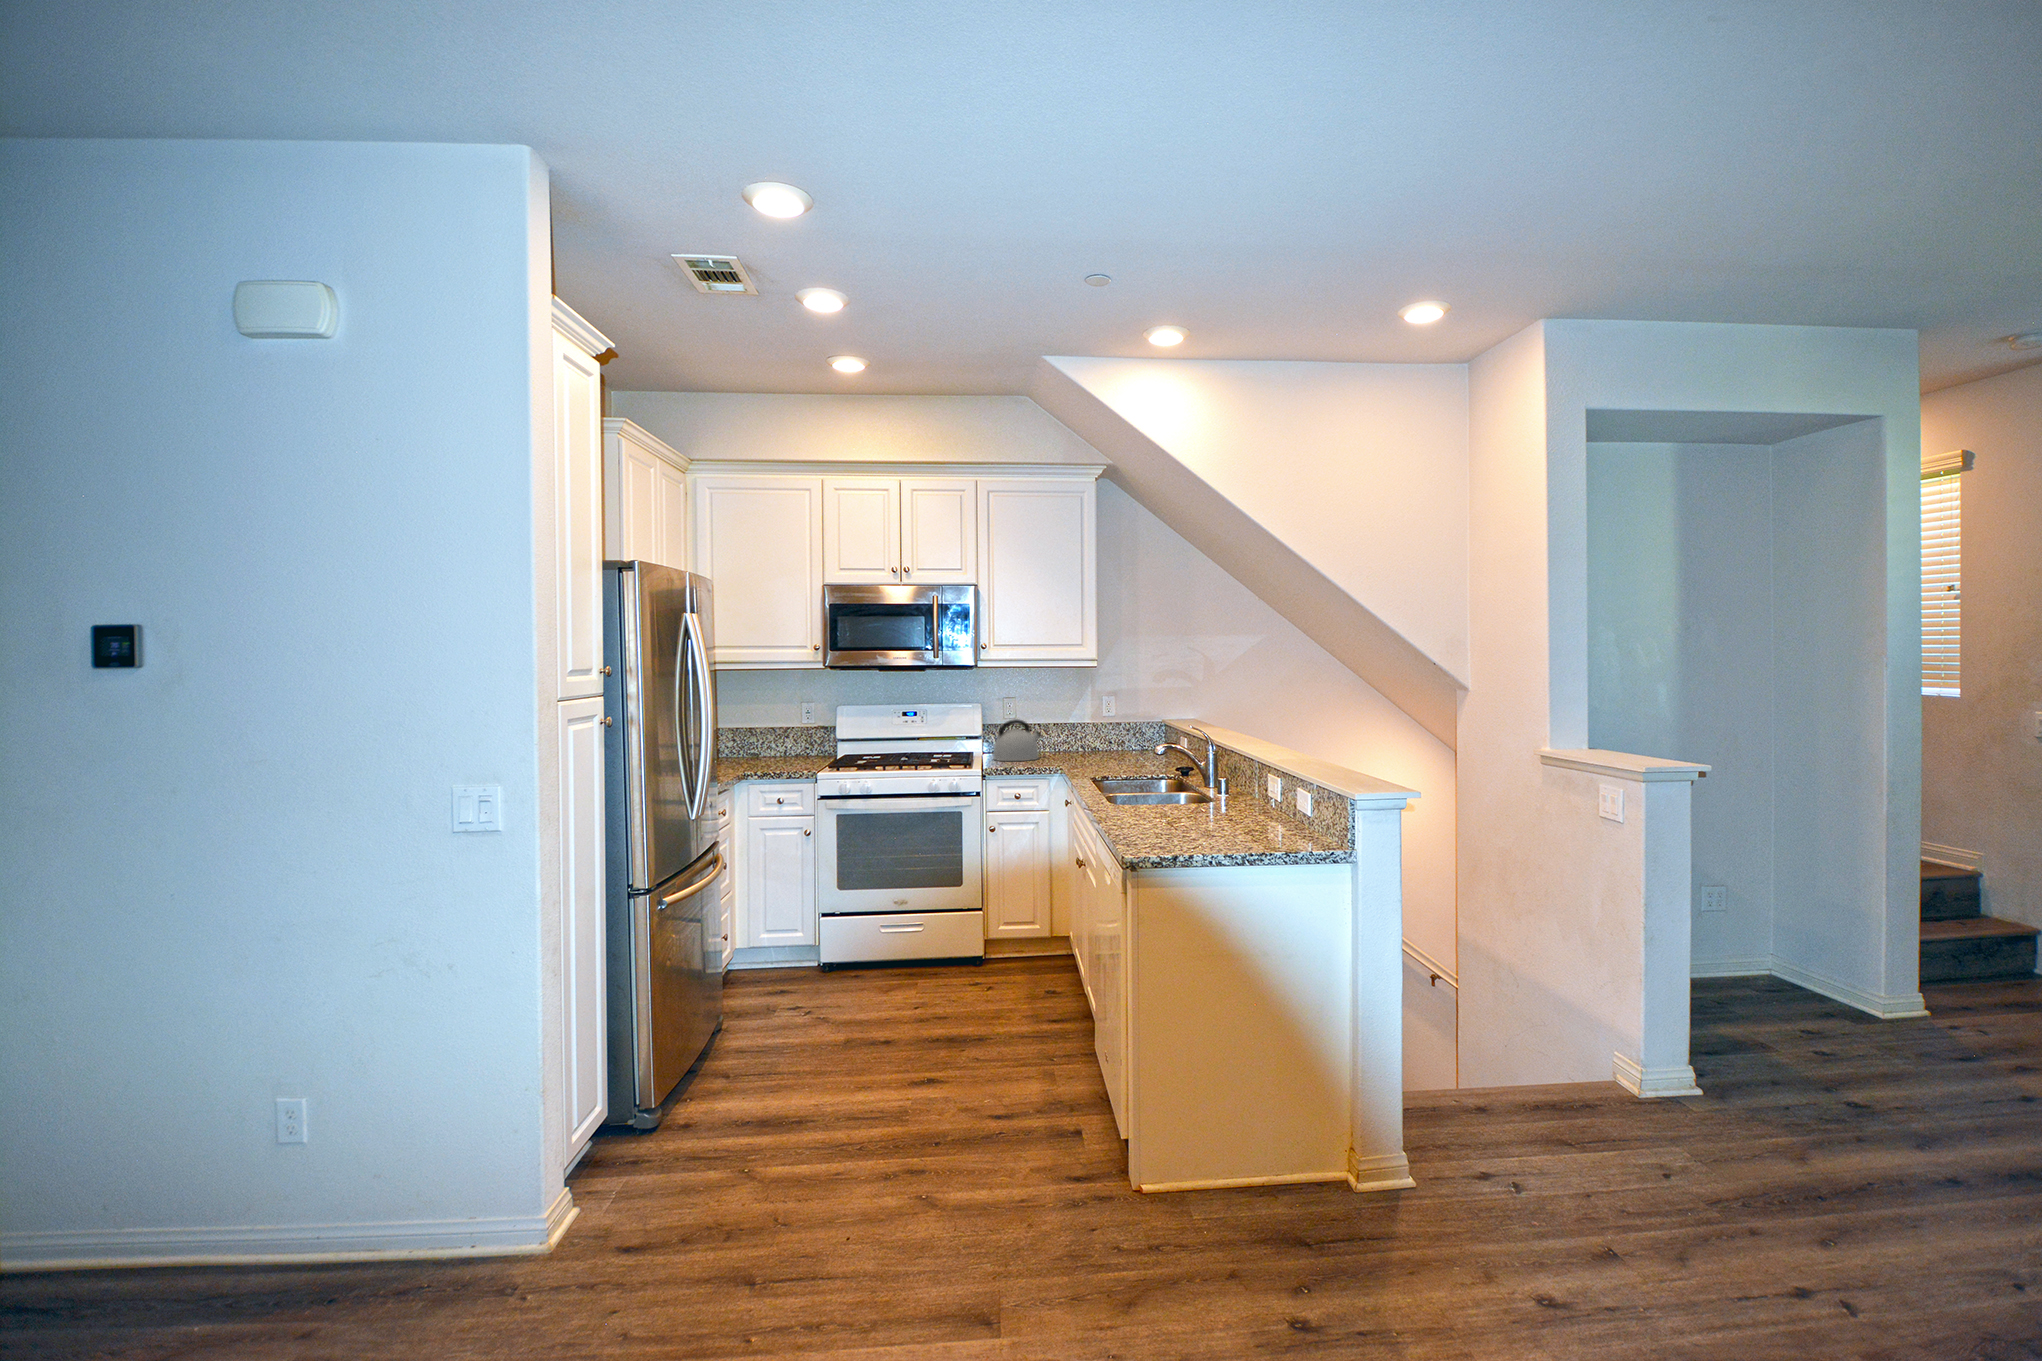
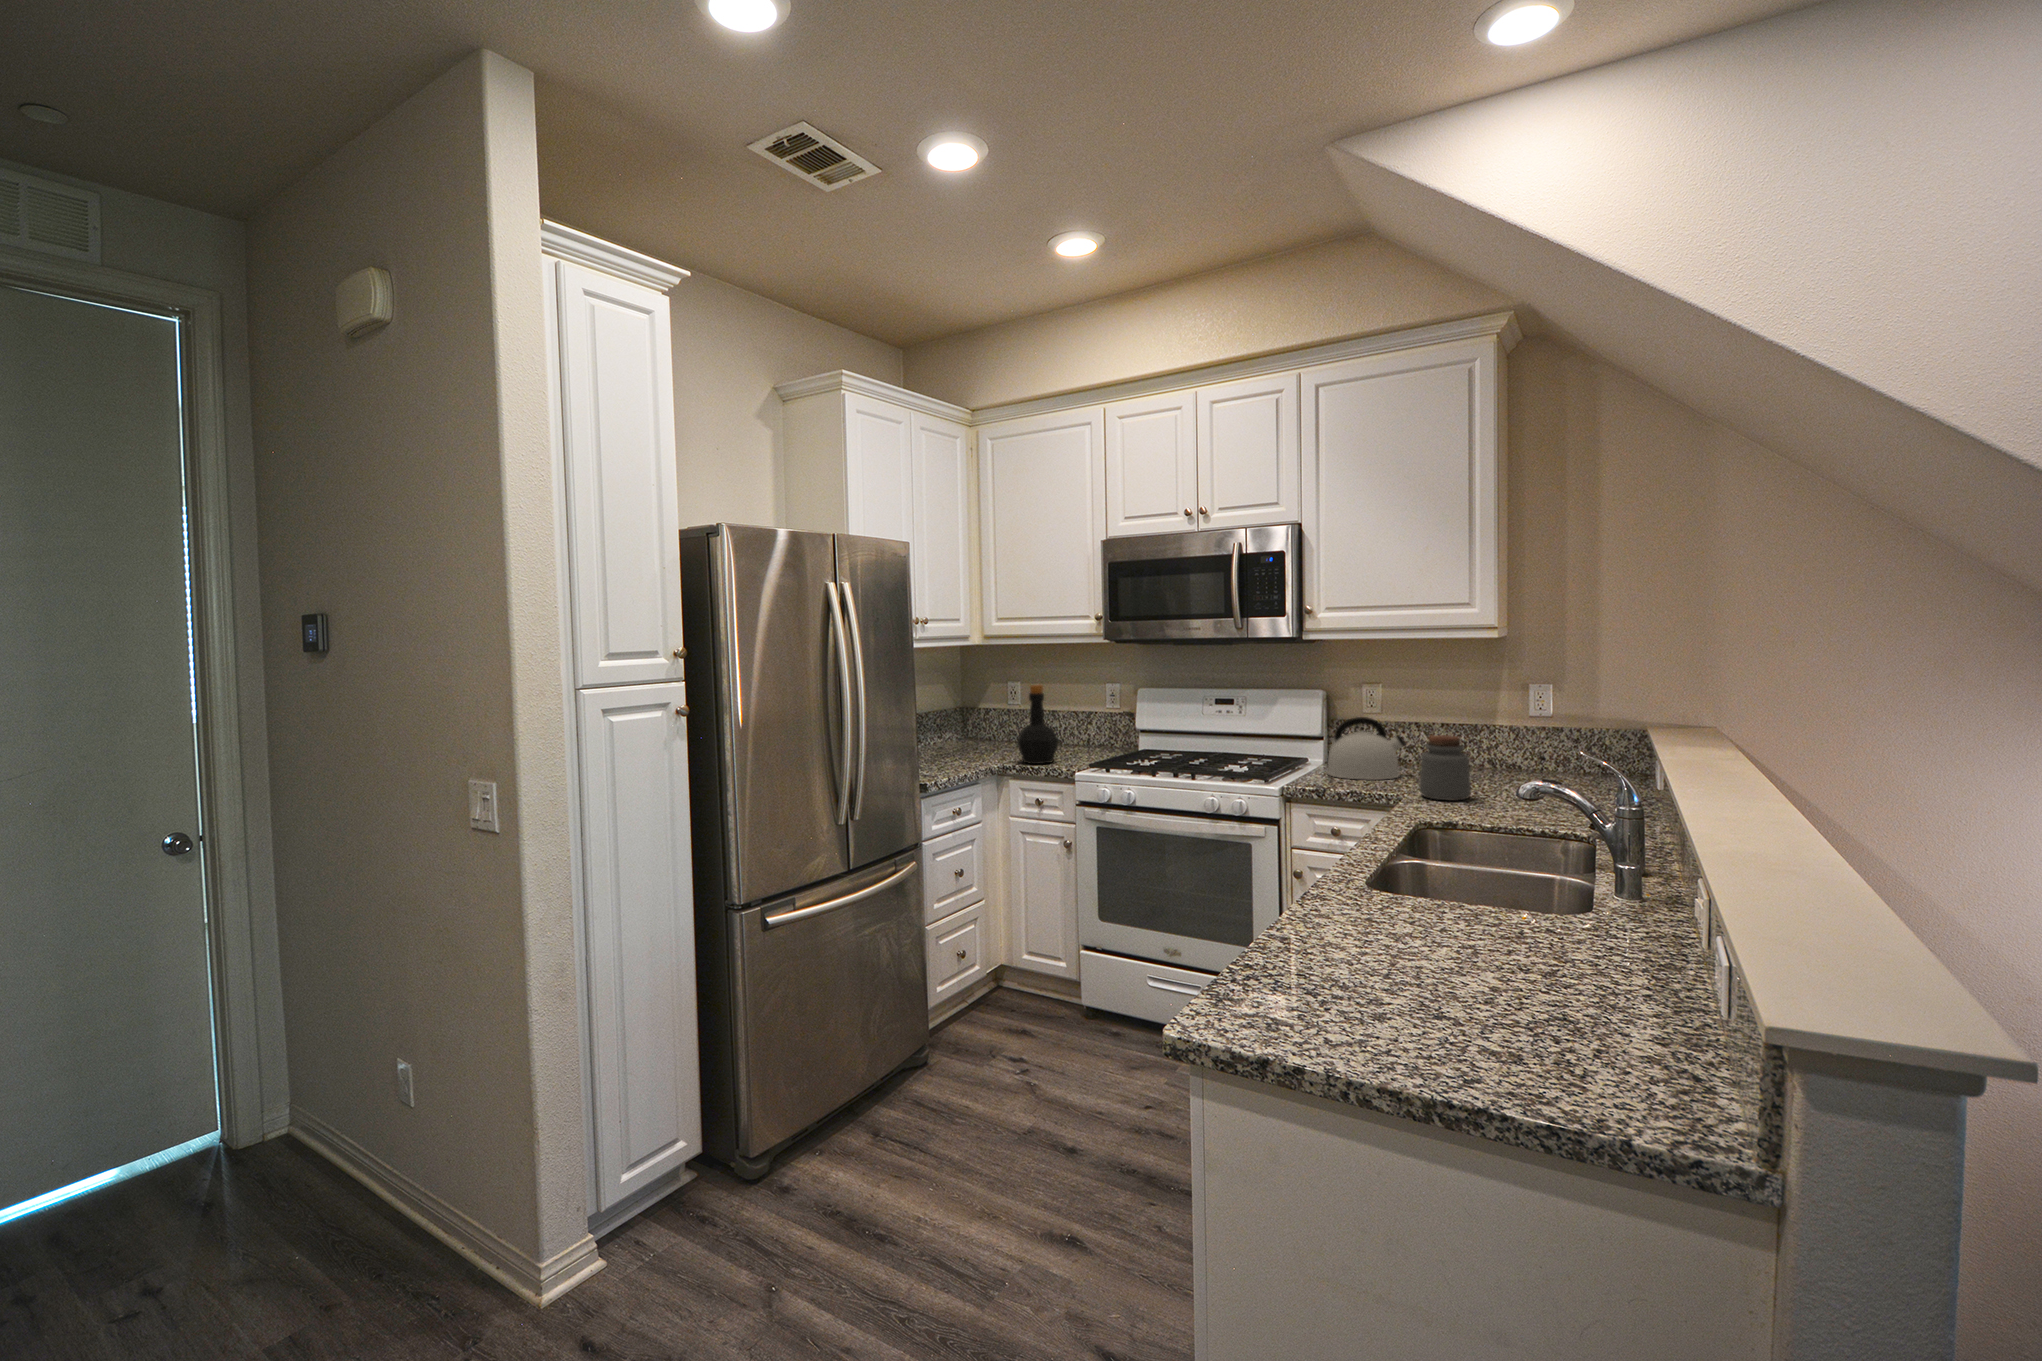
bottle: none [750,704,786,771] -> present [1018,685,1058,764]
jar: none [1067,726,1096,766] -> present [1419,735,1471,800]

